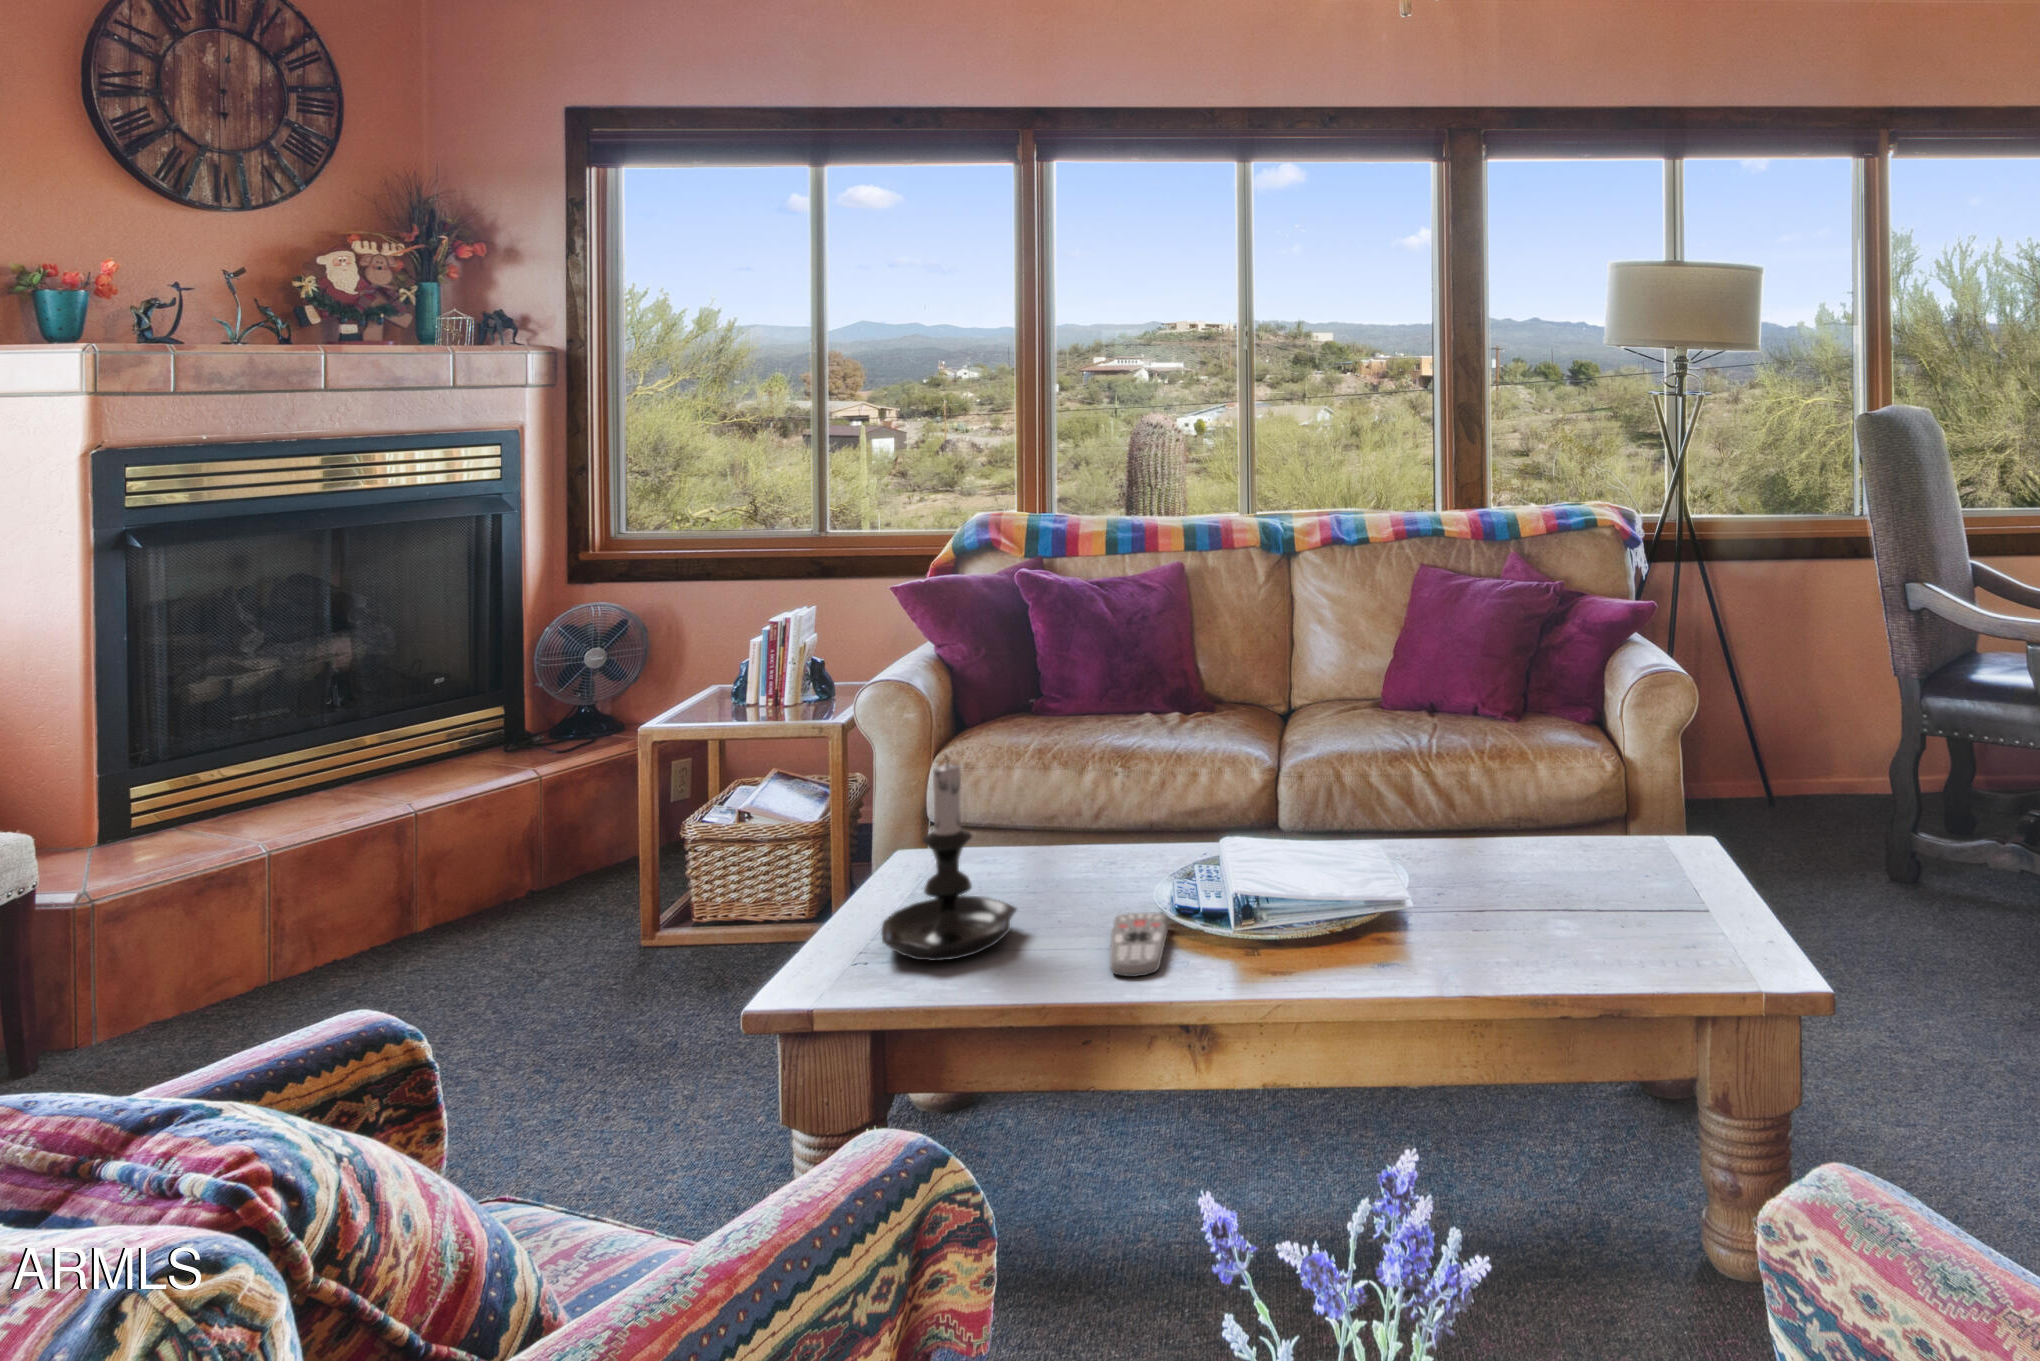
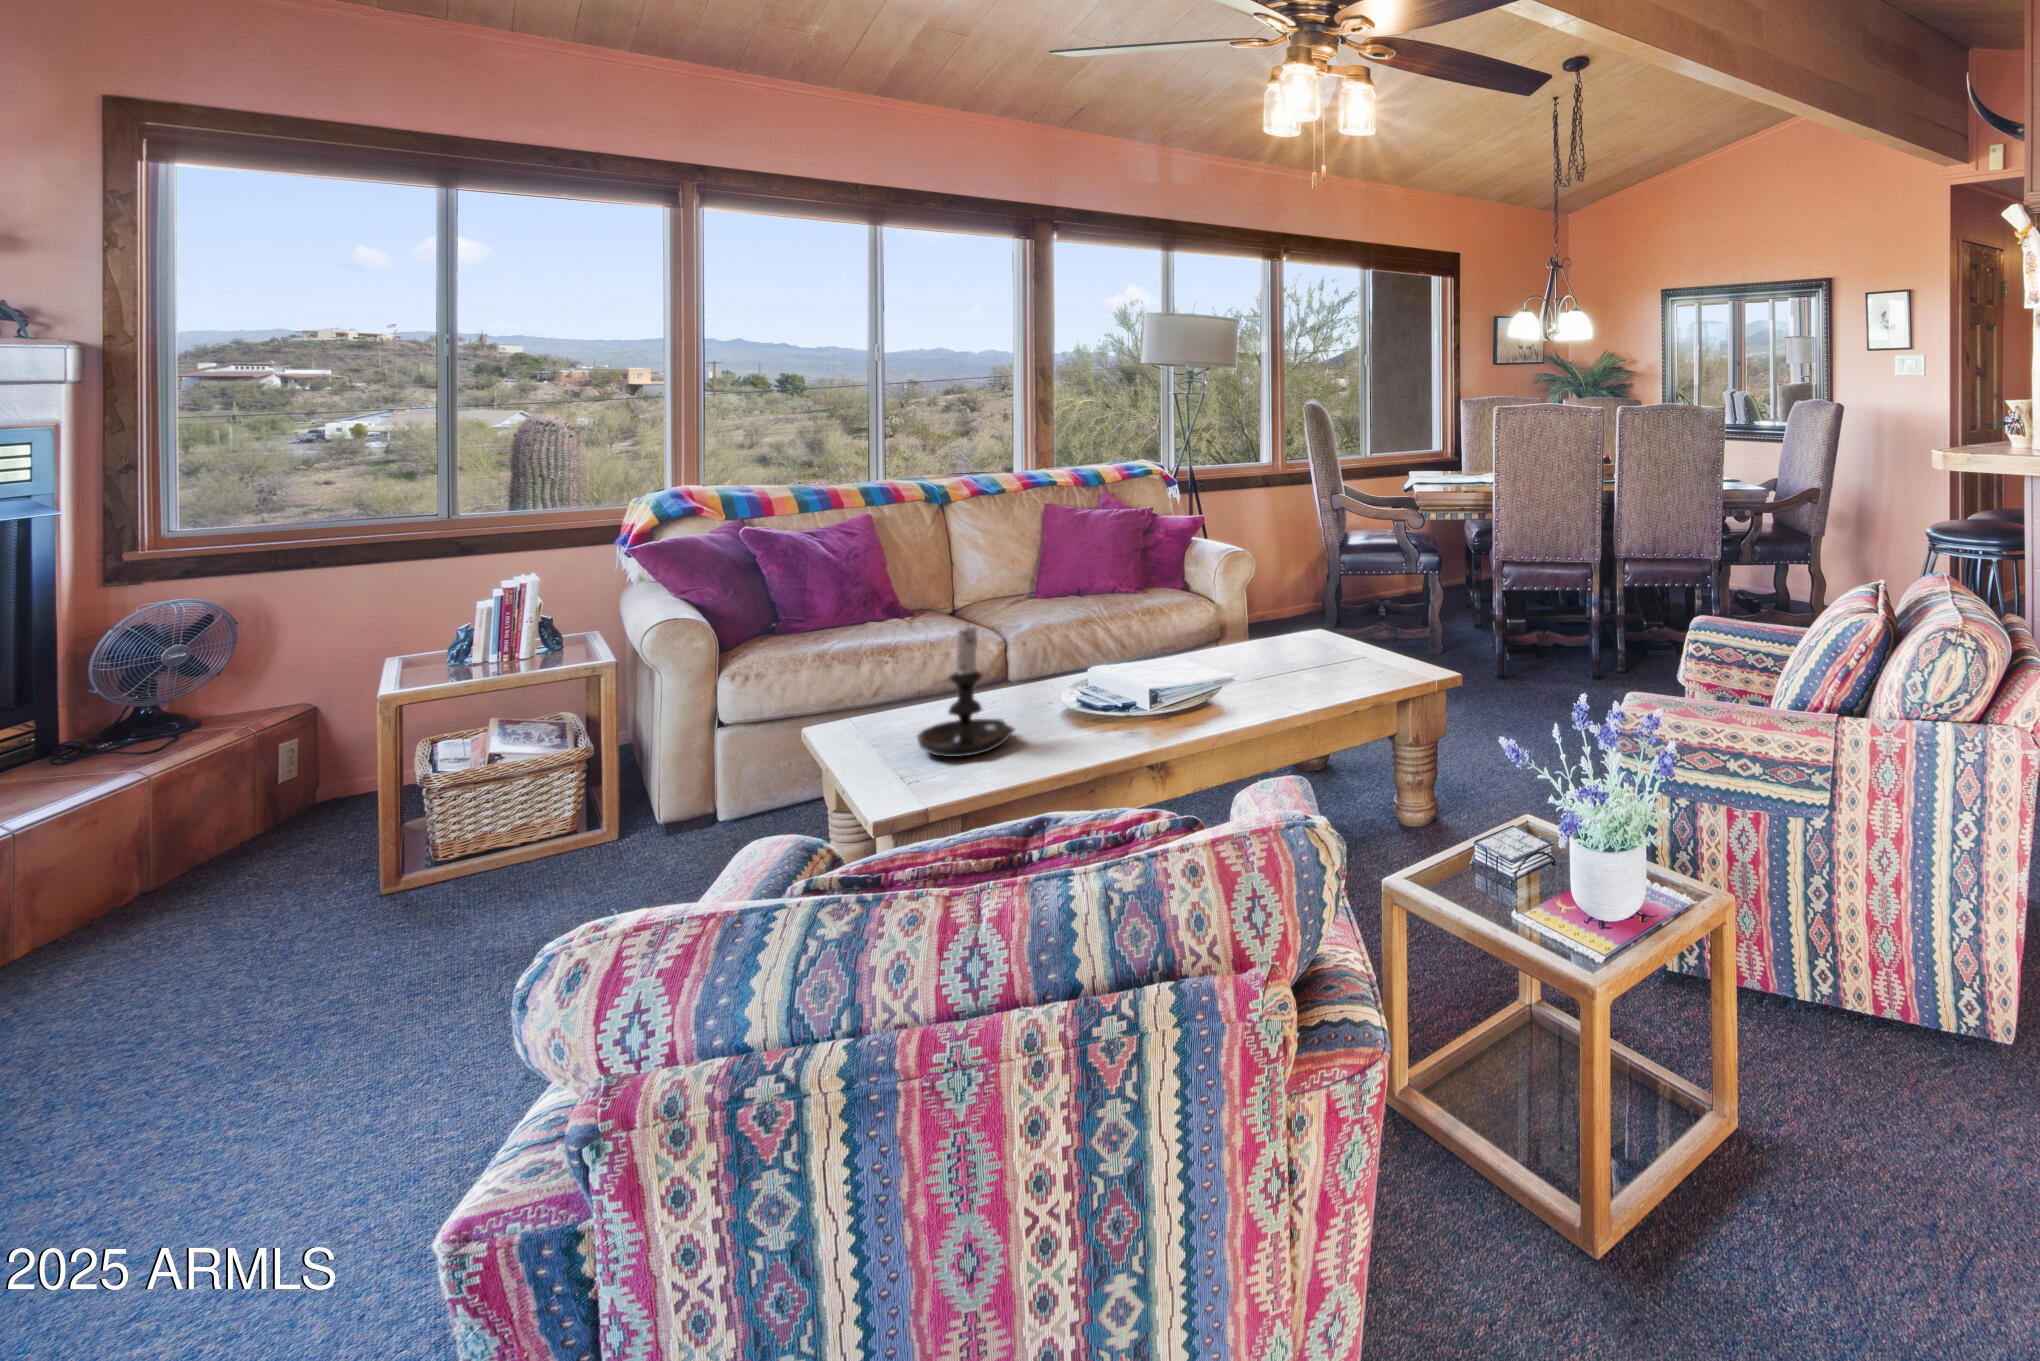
remote control: present [1110,913,1168,977] -> none [1071,707,1133,737]

